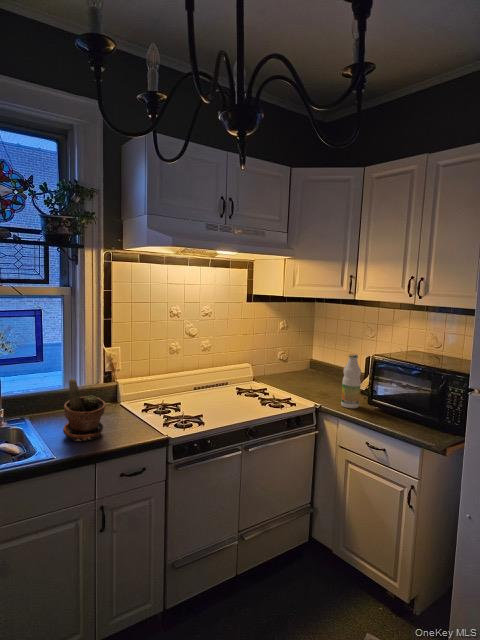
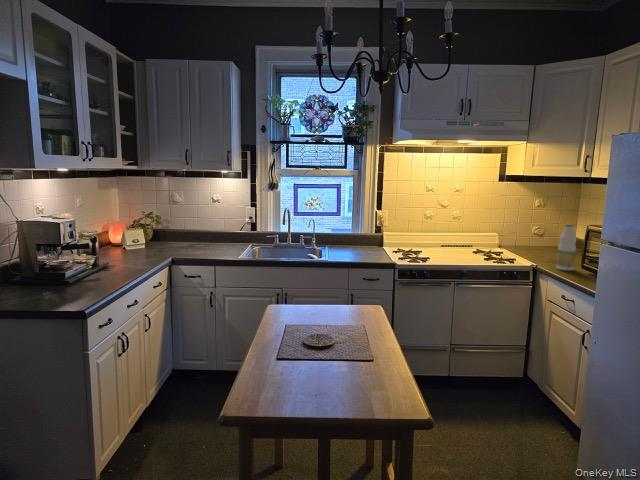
potted plant: present [63,379,105,441] -> none [340,220,363,257]

